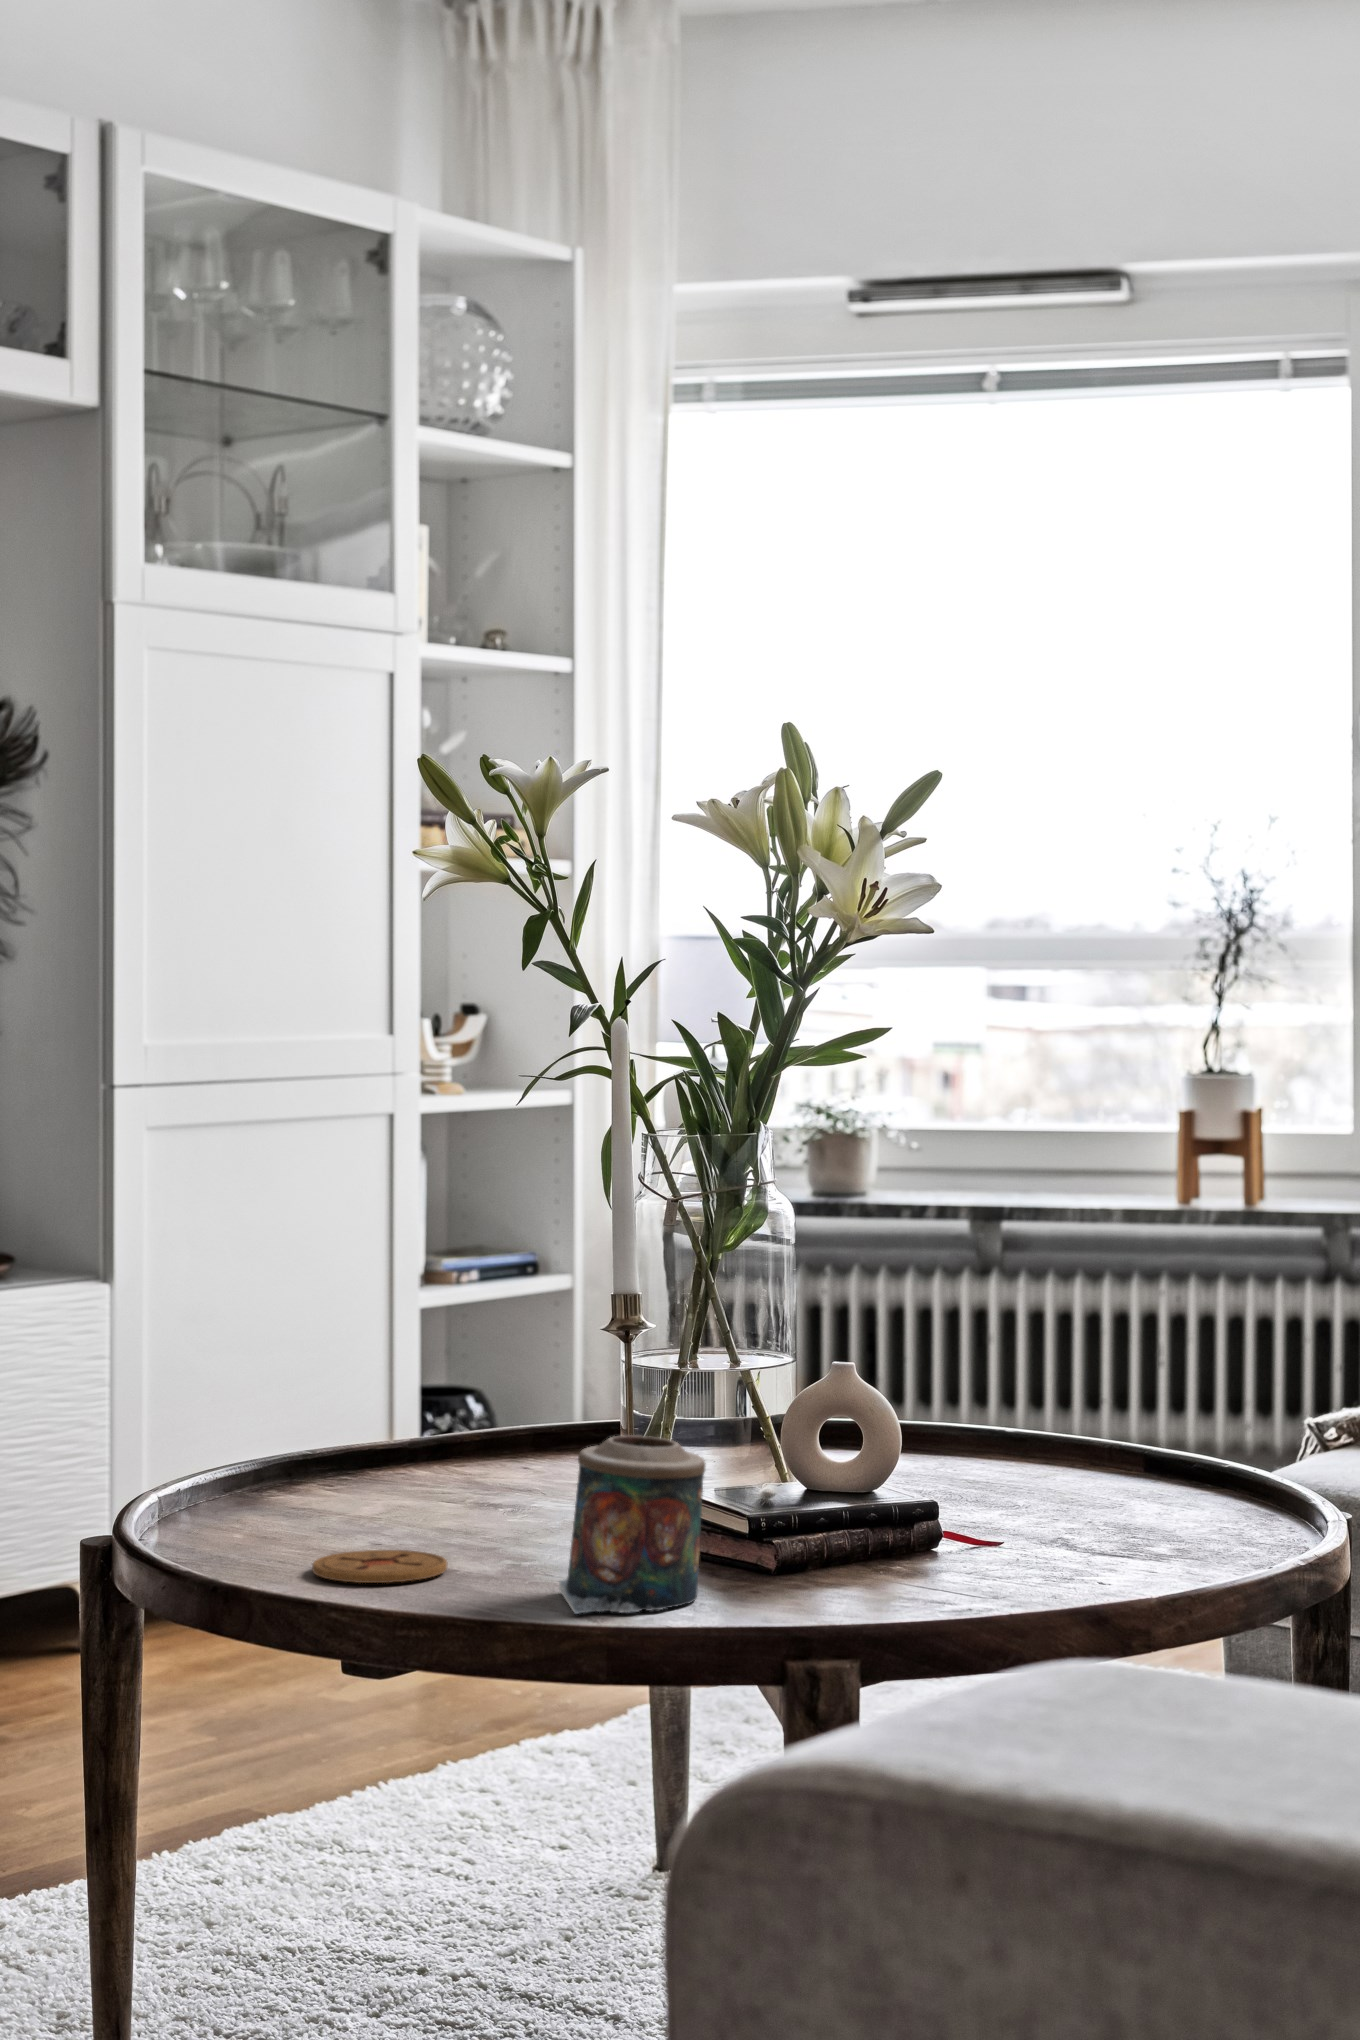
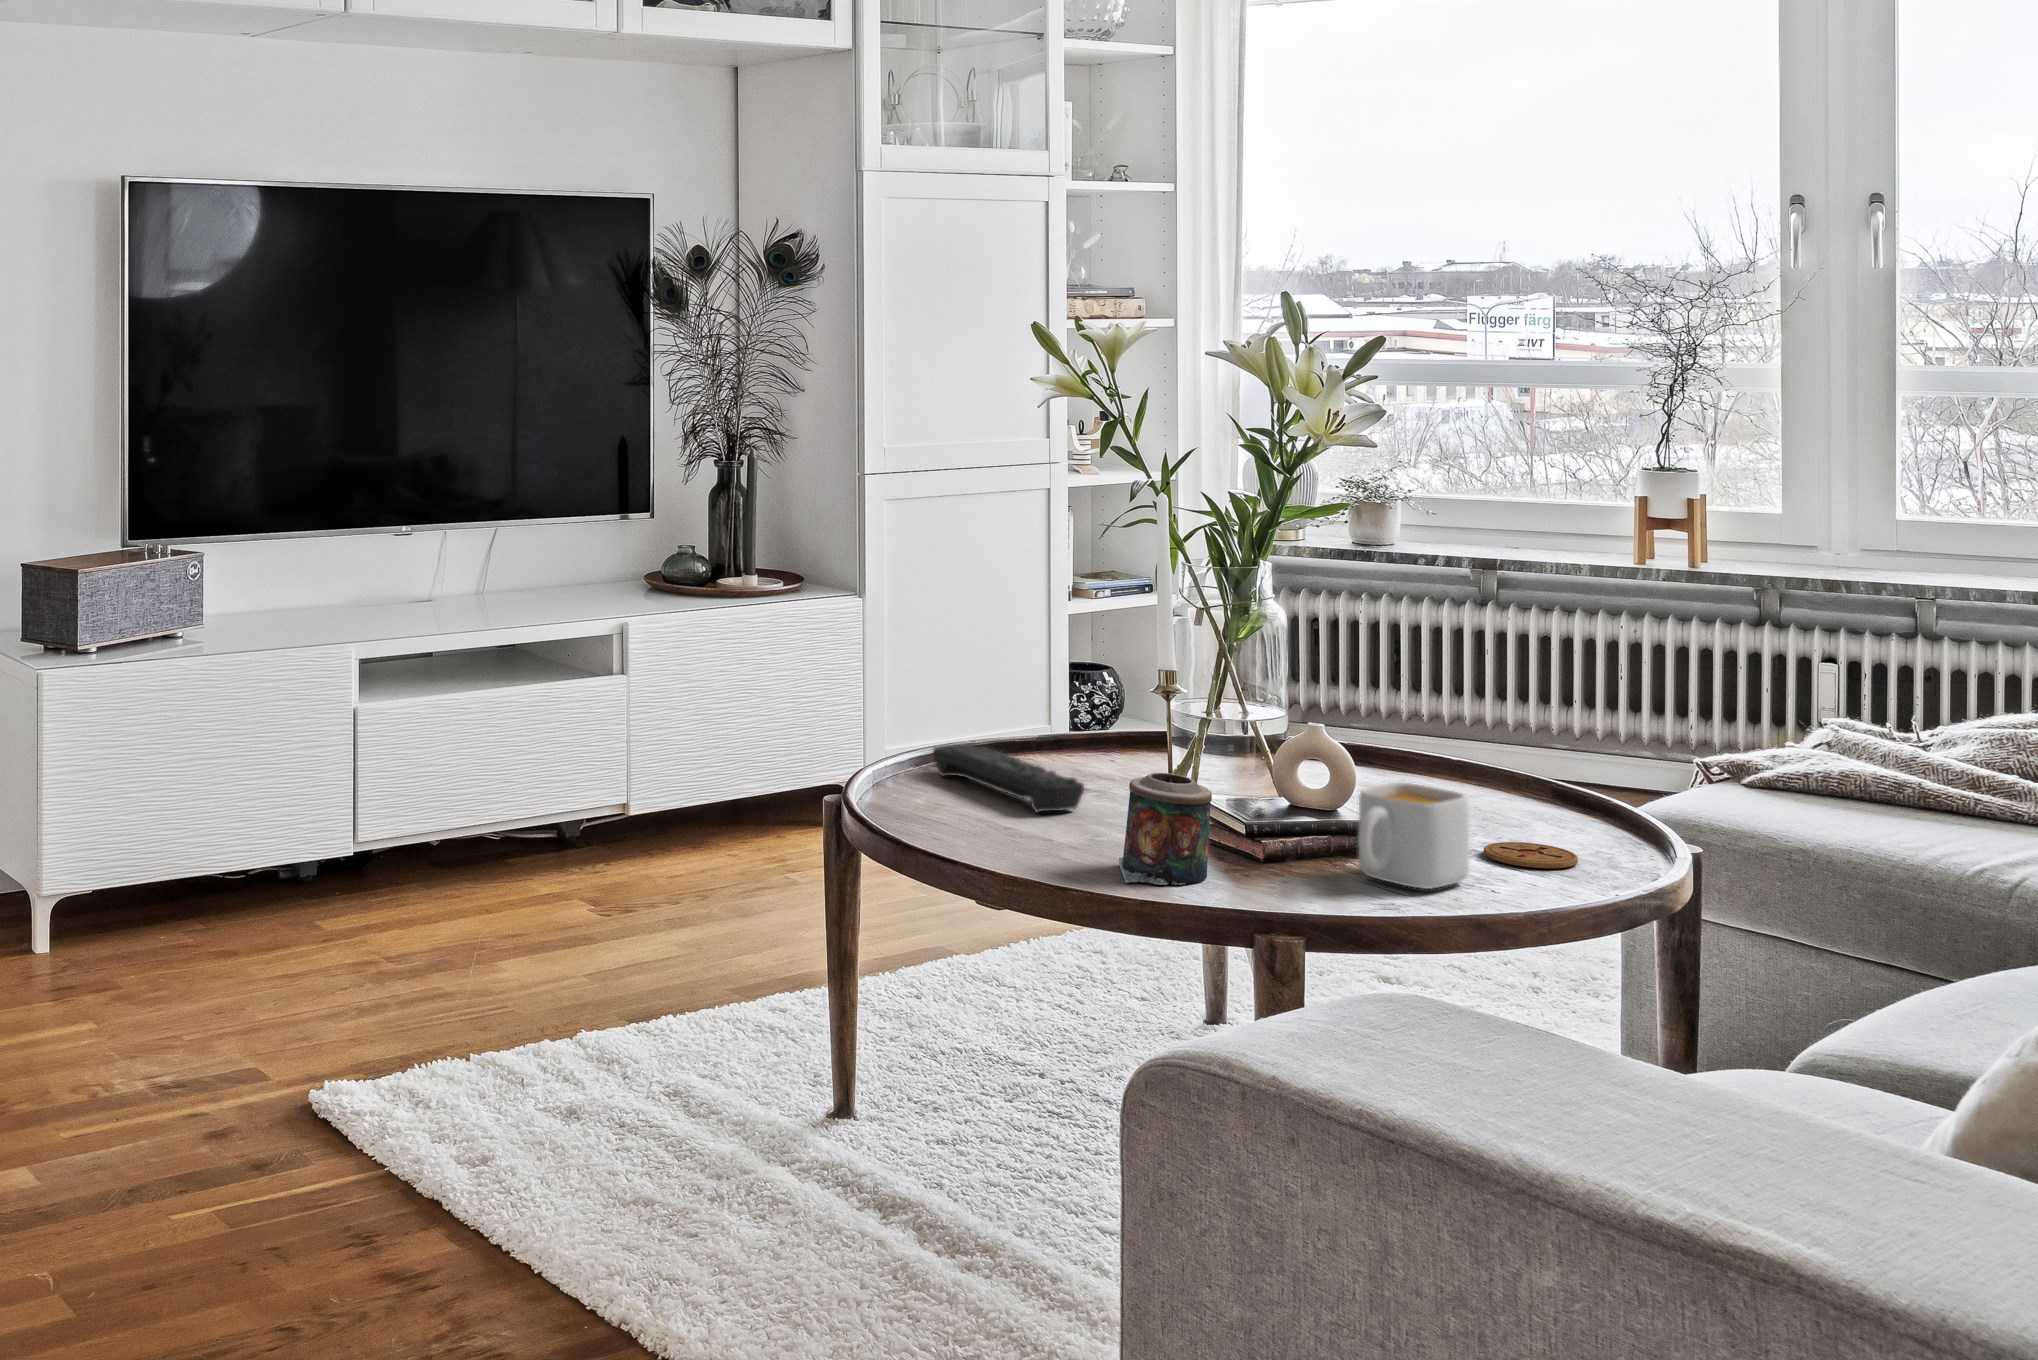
mug: none [919,1431,1076,1585] -> present [1358,783,1469,889]
remote control: none [246,1444,494,1534] -> present [933,745,1084,812]
coaster: present [312,1550,447,1583] -> present [1484,842,1578,868]

